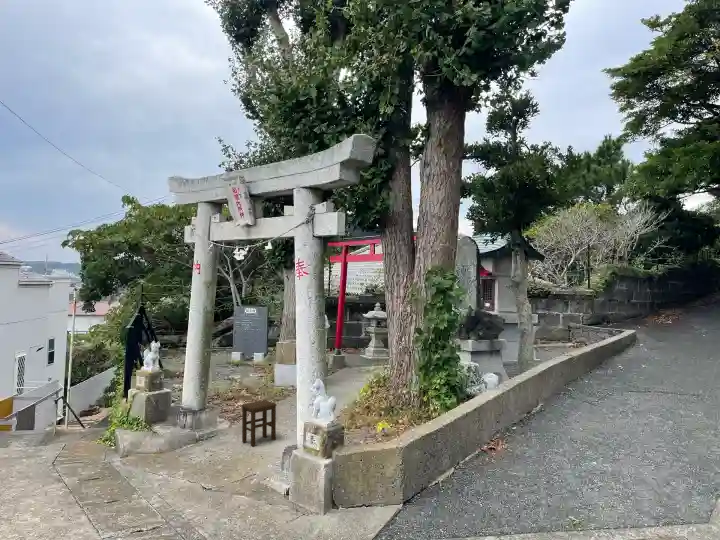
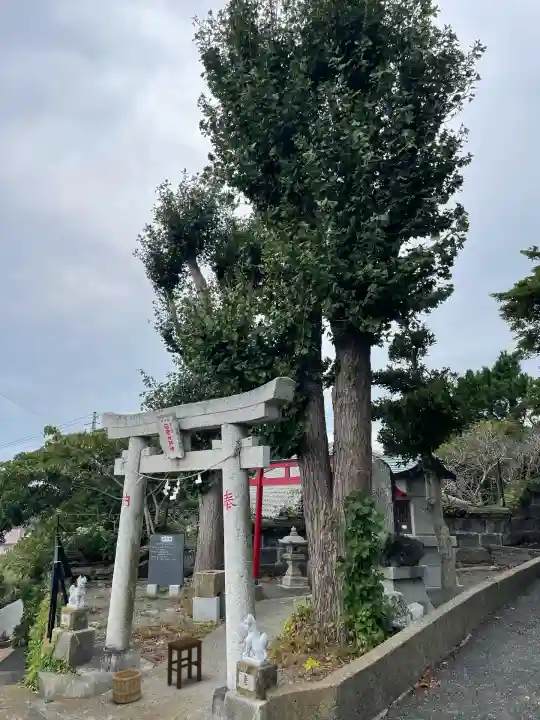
wooden bucket: none [186,428,215,458] -> present [112,669,141,703]

